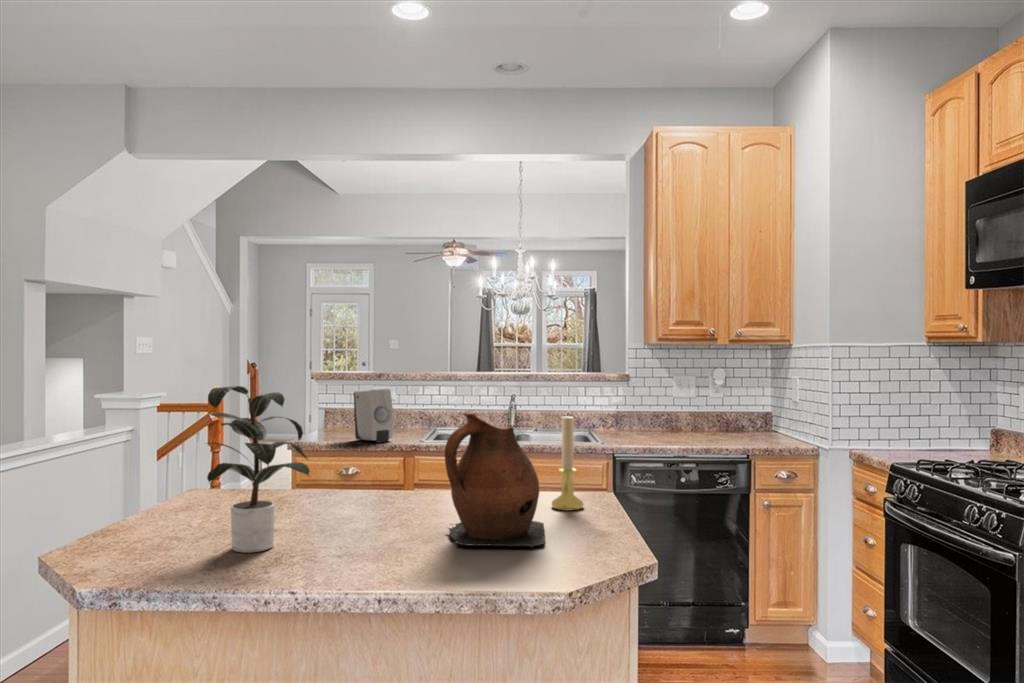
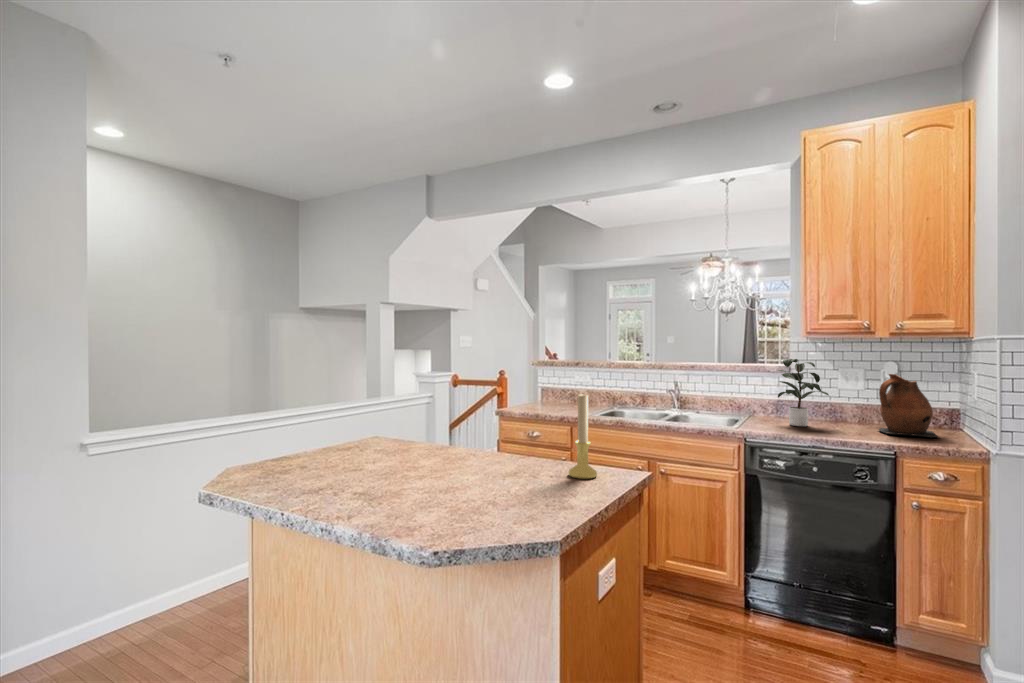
potted plant: present [207,386,310,553] -> present [778,359,829,426]
soap dispenser: present [354,389,393,443] -> none [545,373,570,413]
ceramic pitcher: present [445,412,545,549] -> present [879,374,937,438]

